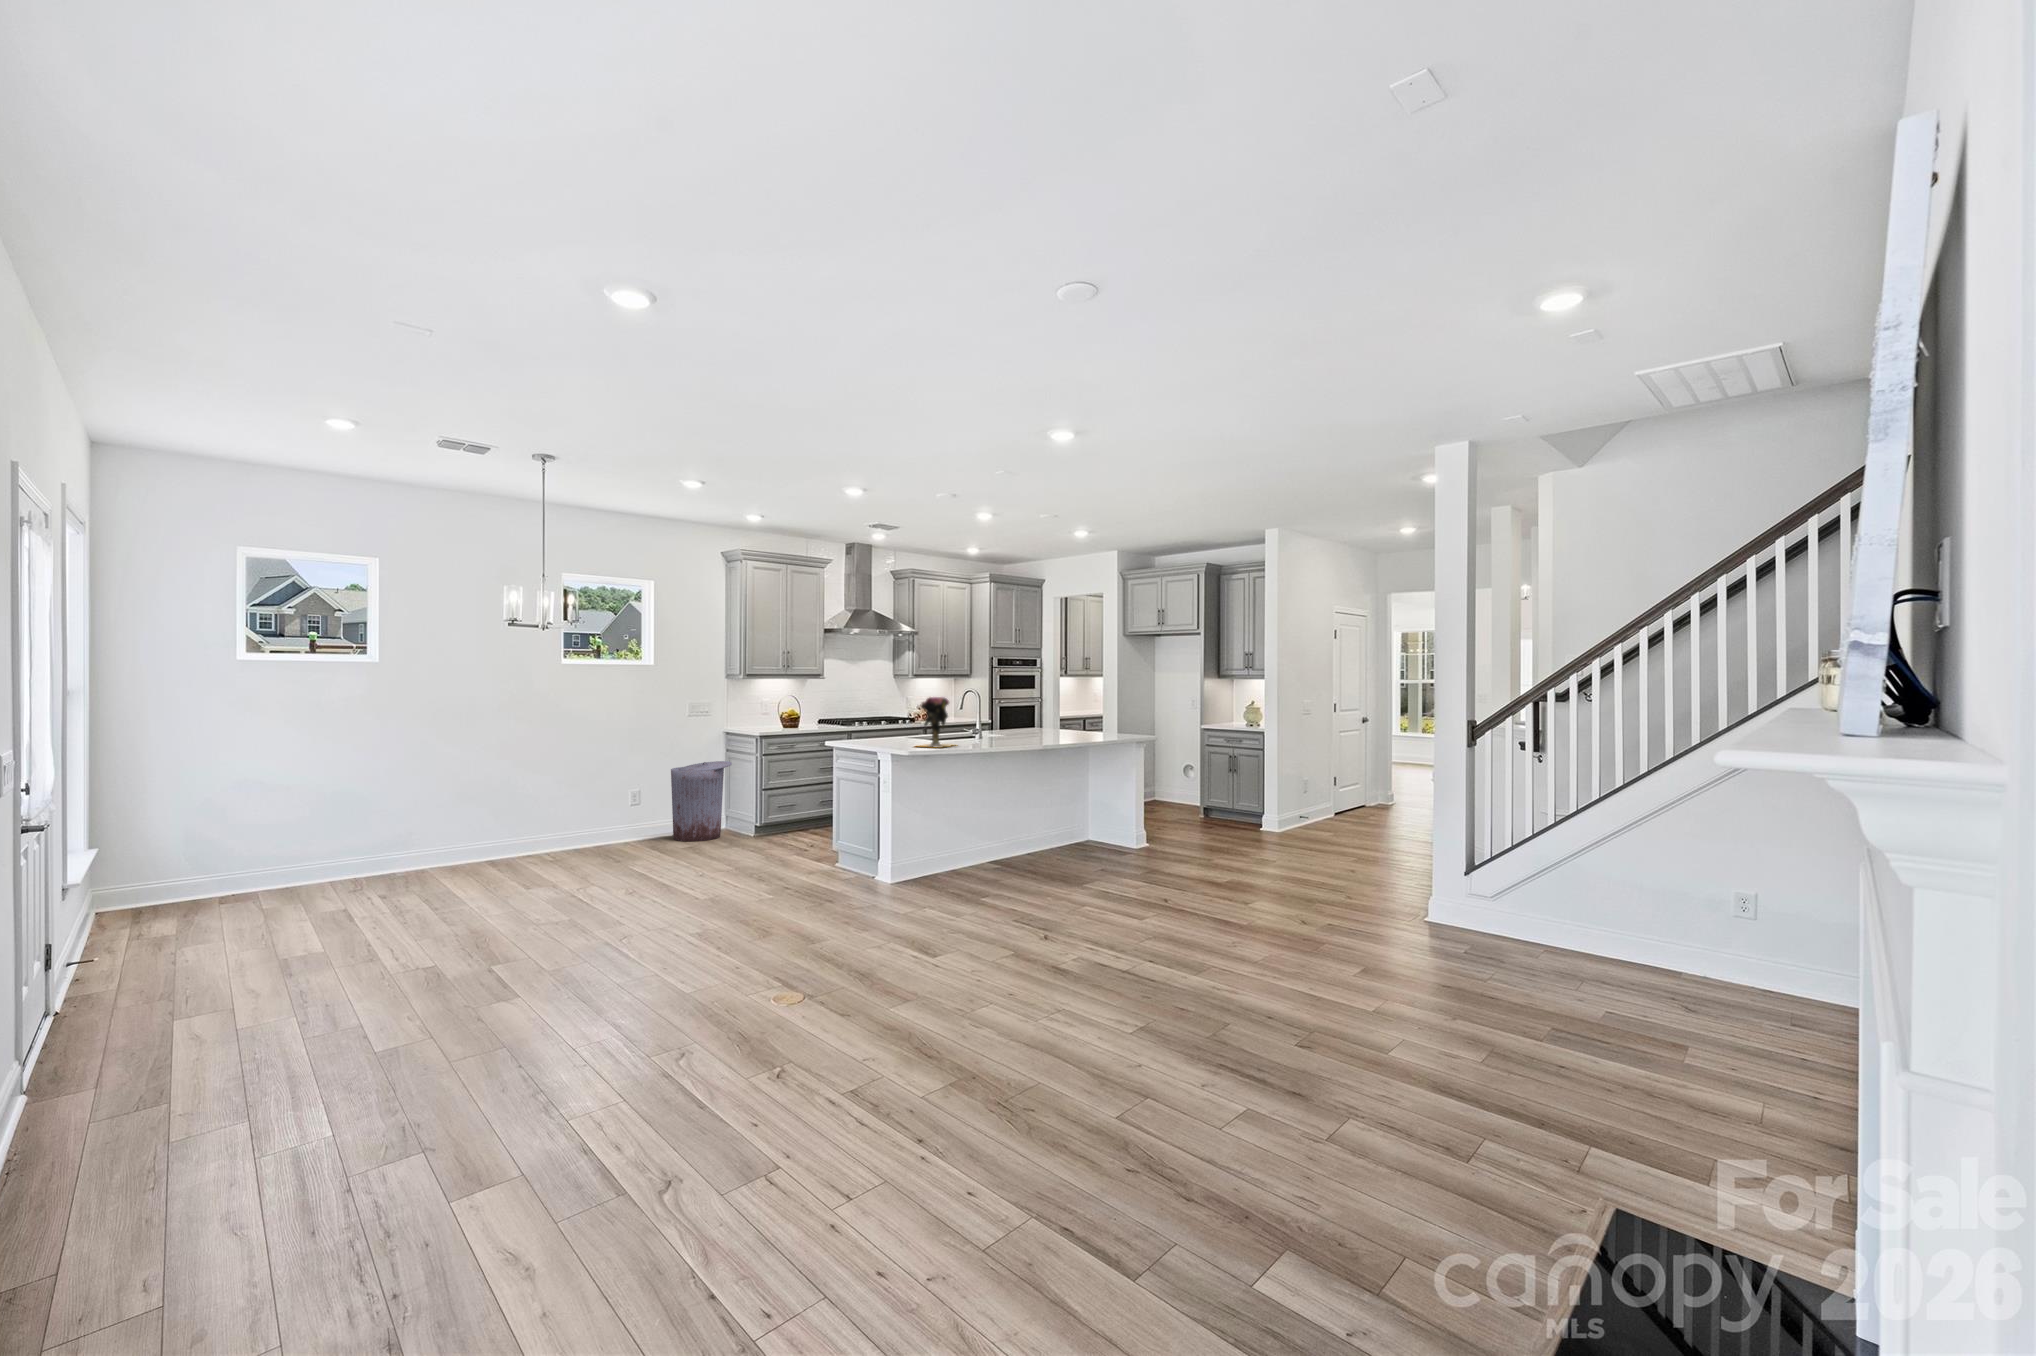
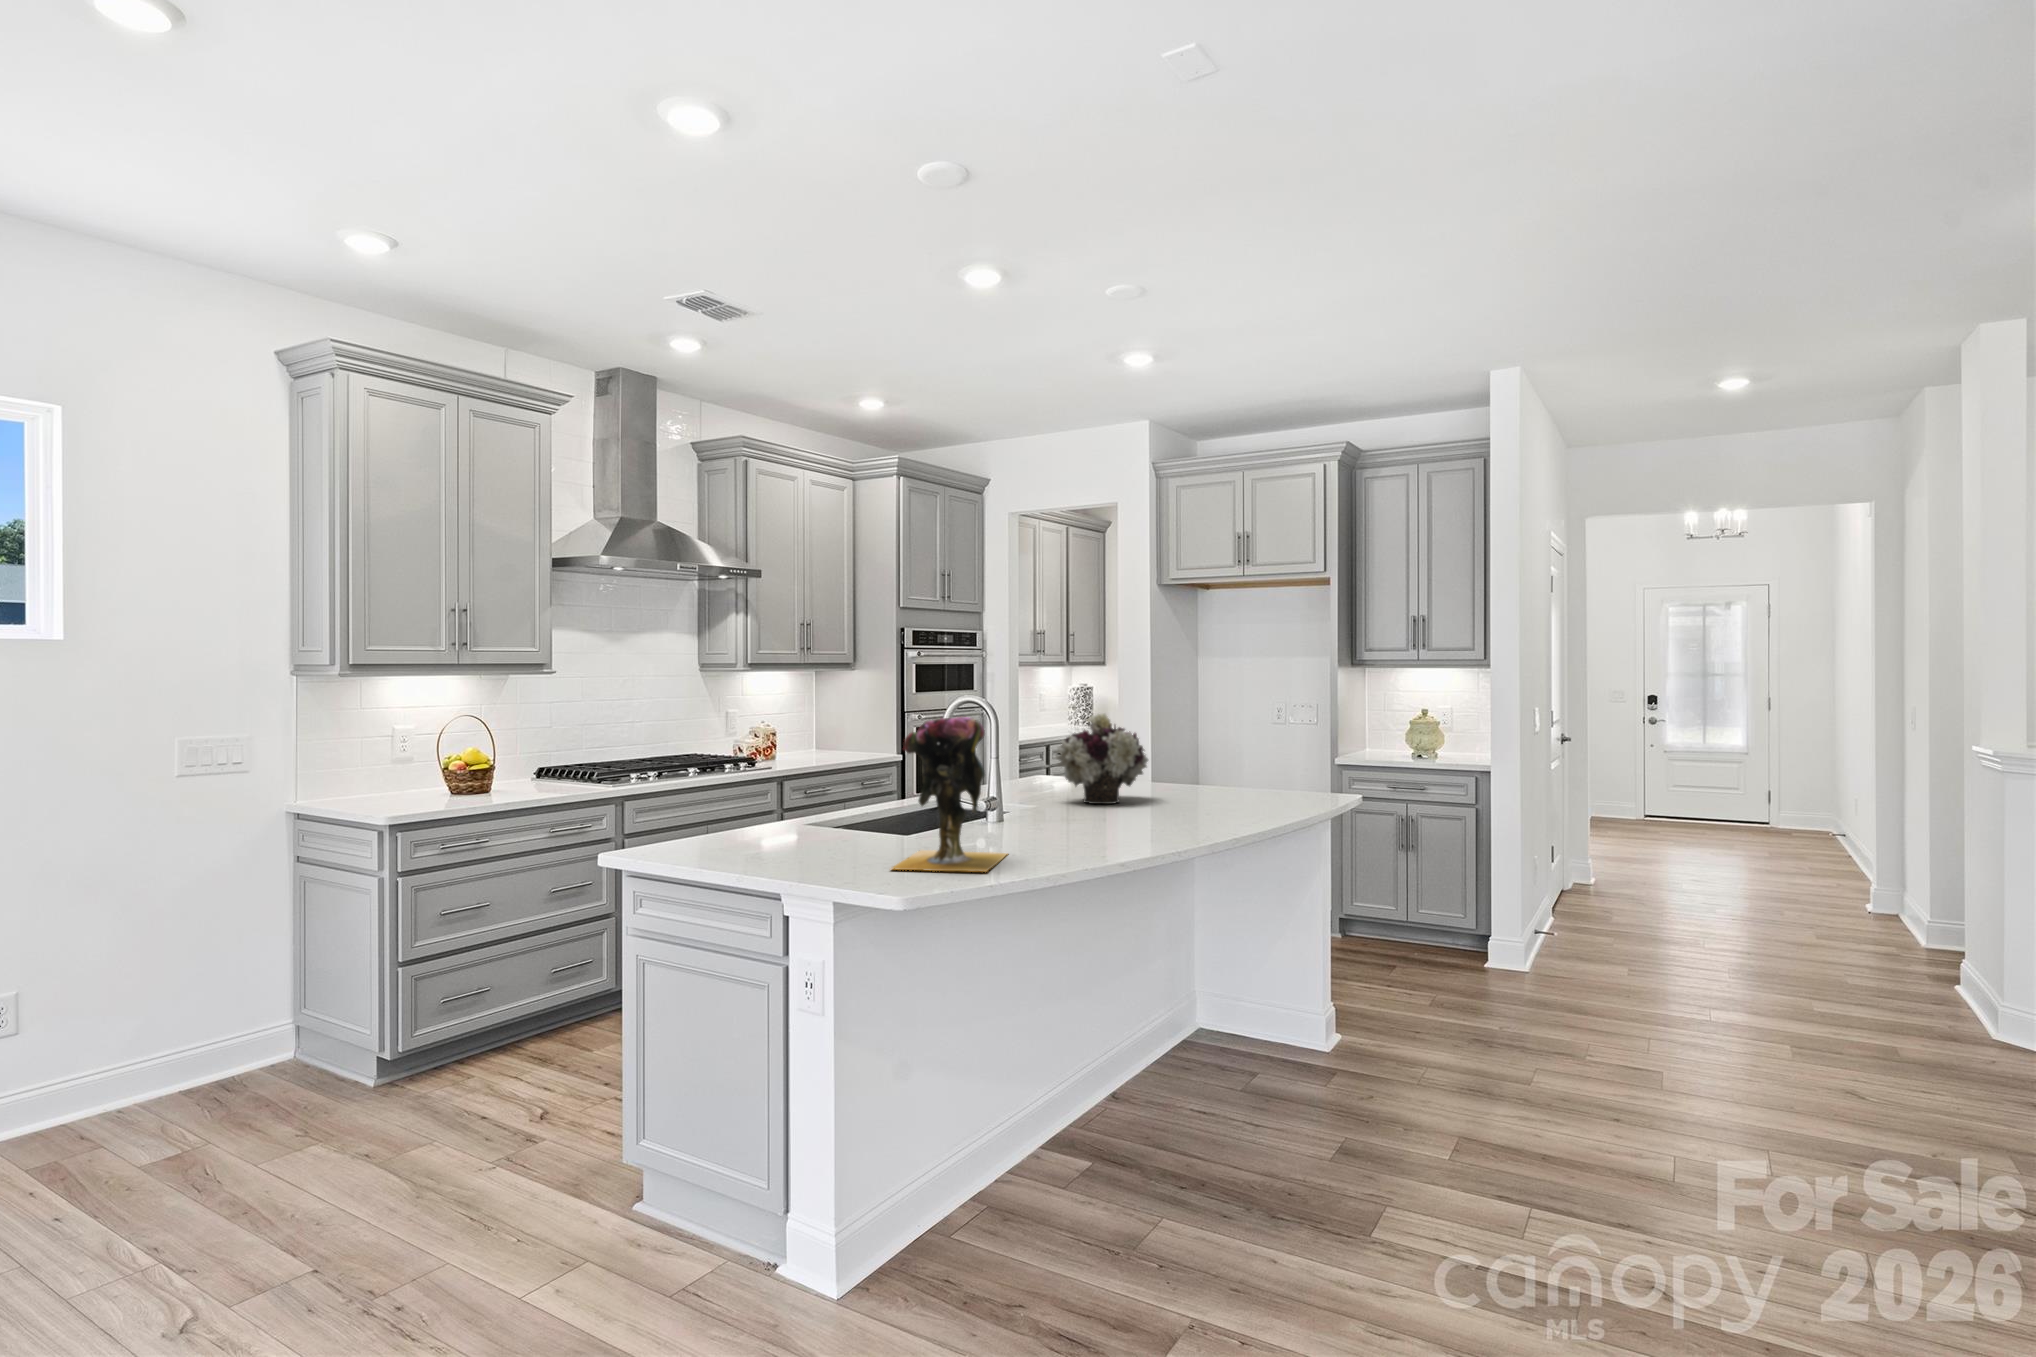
flower arrangement: none [1010,698,1051,736] -> present [1055,713,1148,804]
trash can: present [671,761,732,841] -> none [115,890,307,1130]

